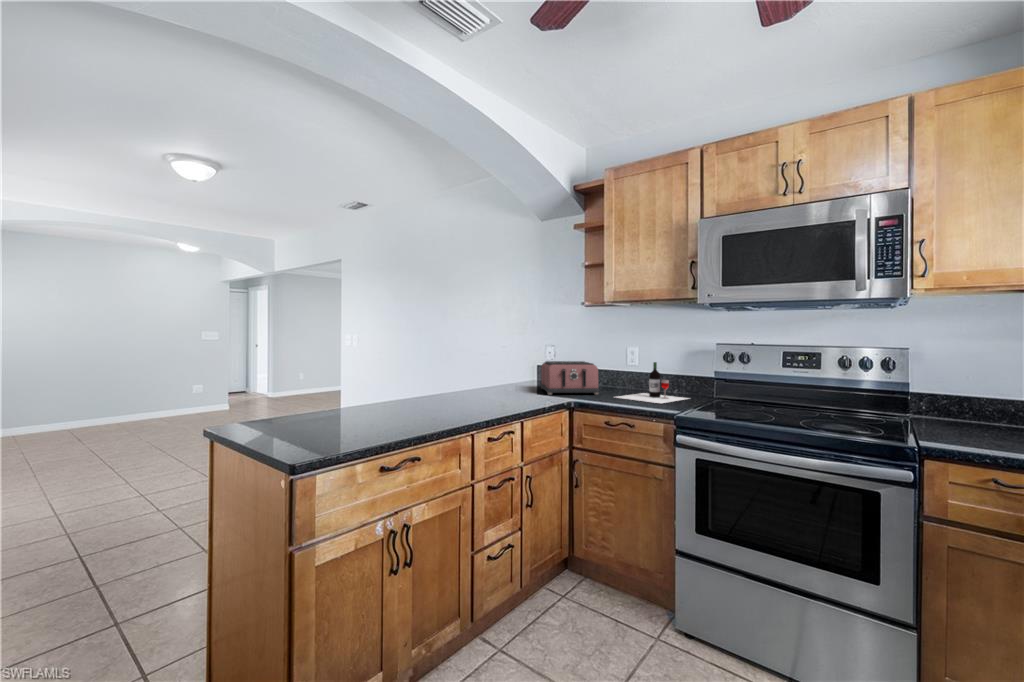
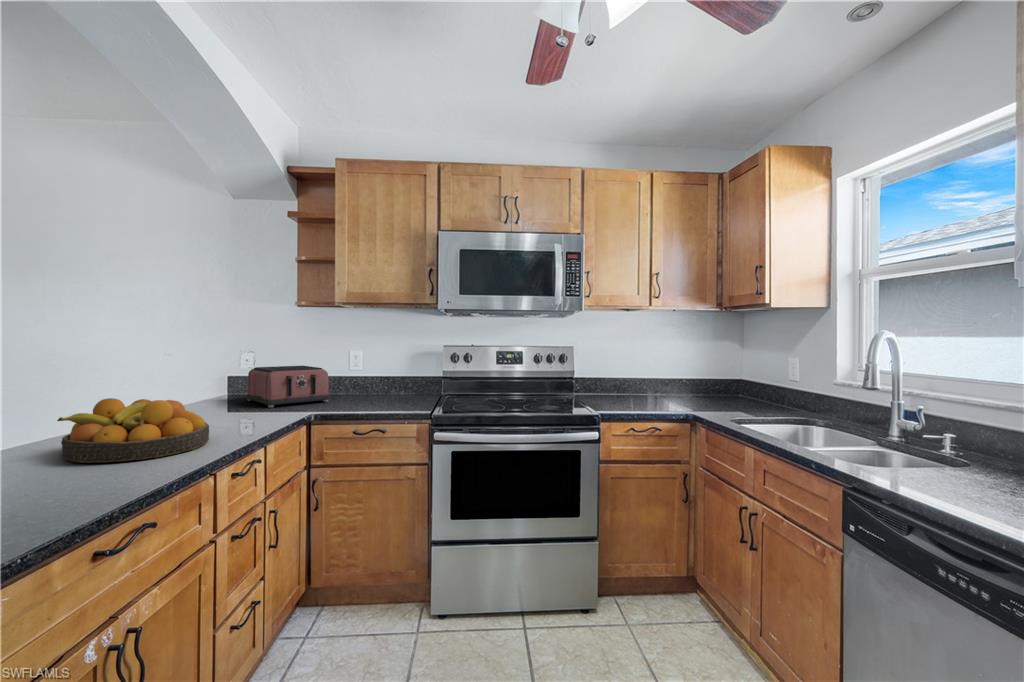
wine bottle: present [616,362,689,403] -> none [348,364,421,405]
fruit bowl: none [403,375,483,417] -> present [57,398,209,463]

